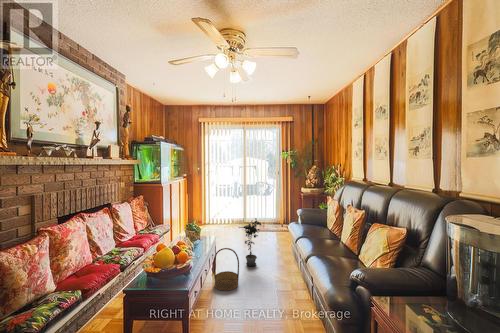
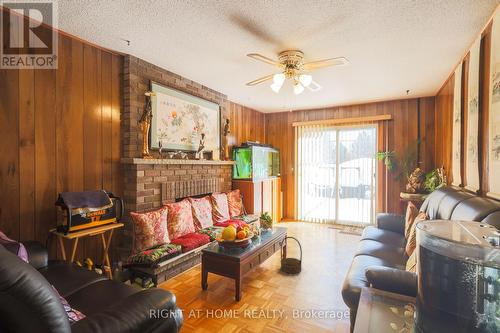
potted plant: present [244,218,261,266] -> none [313,215,332,260]

